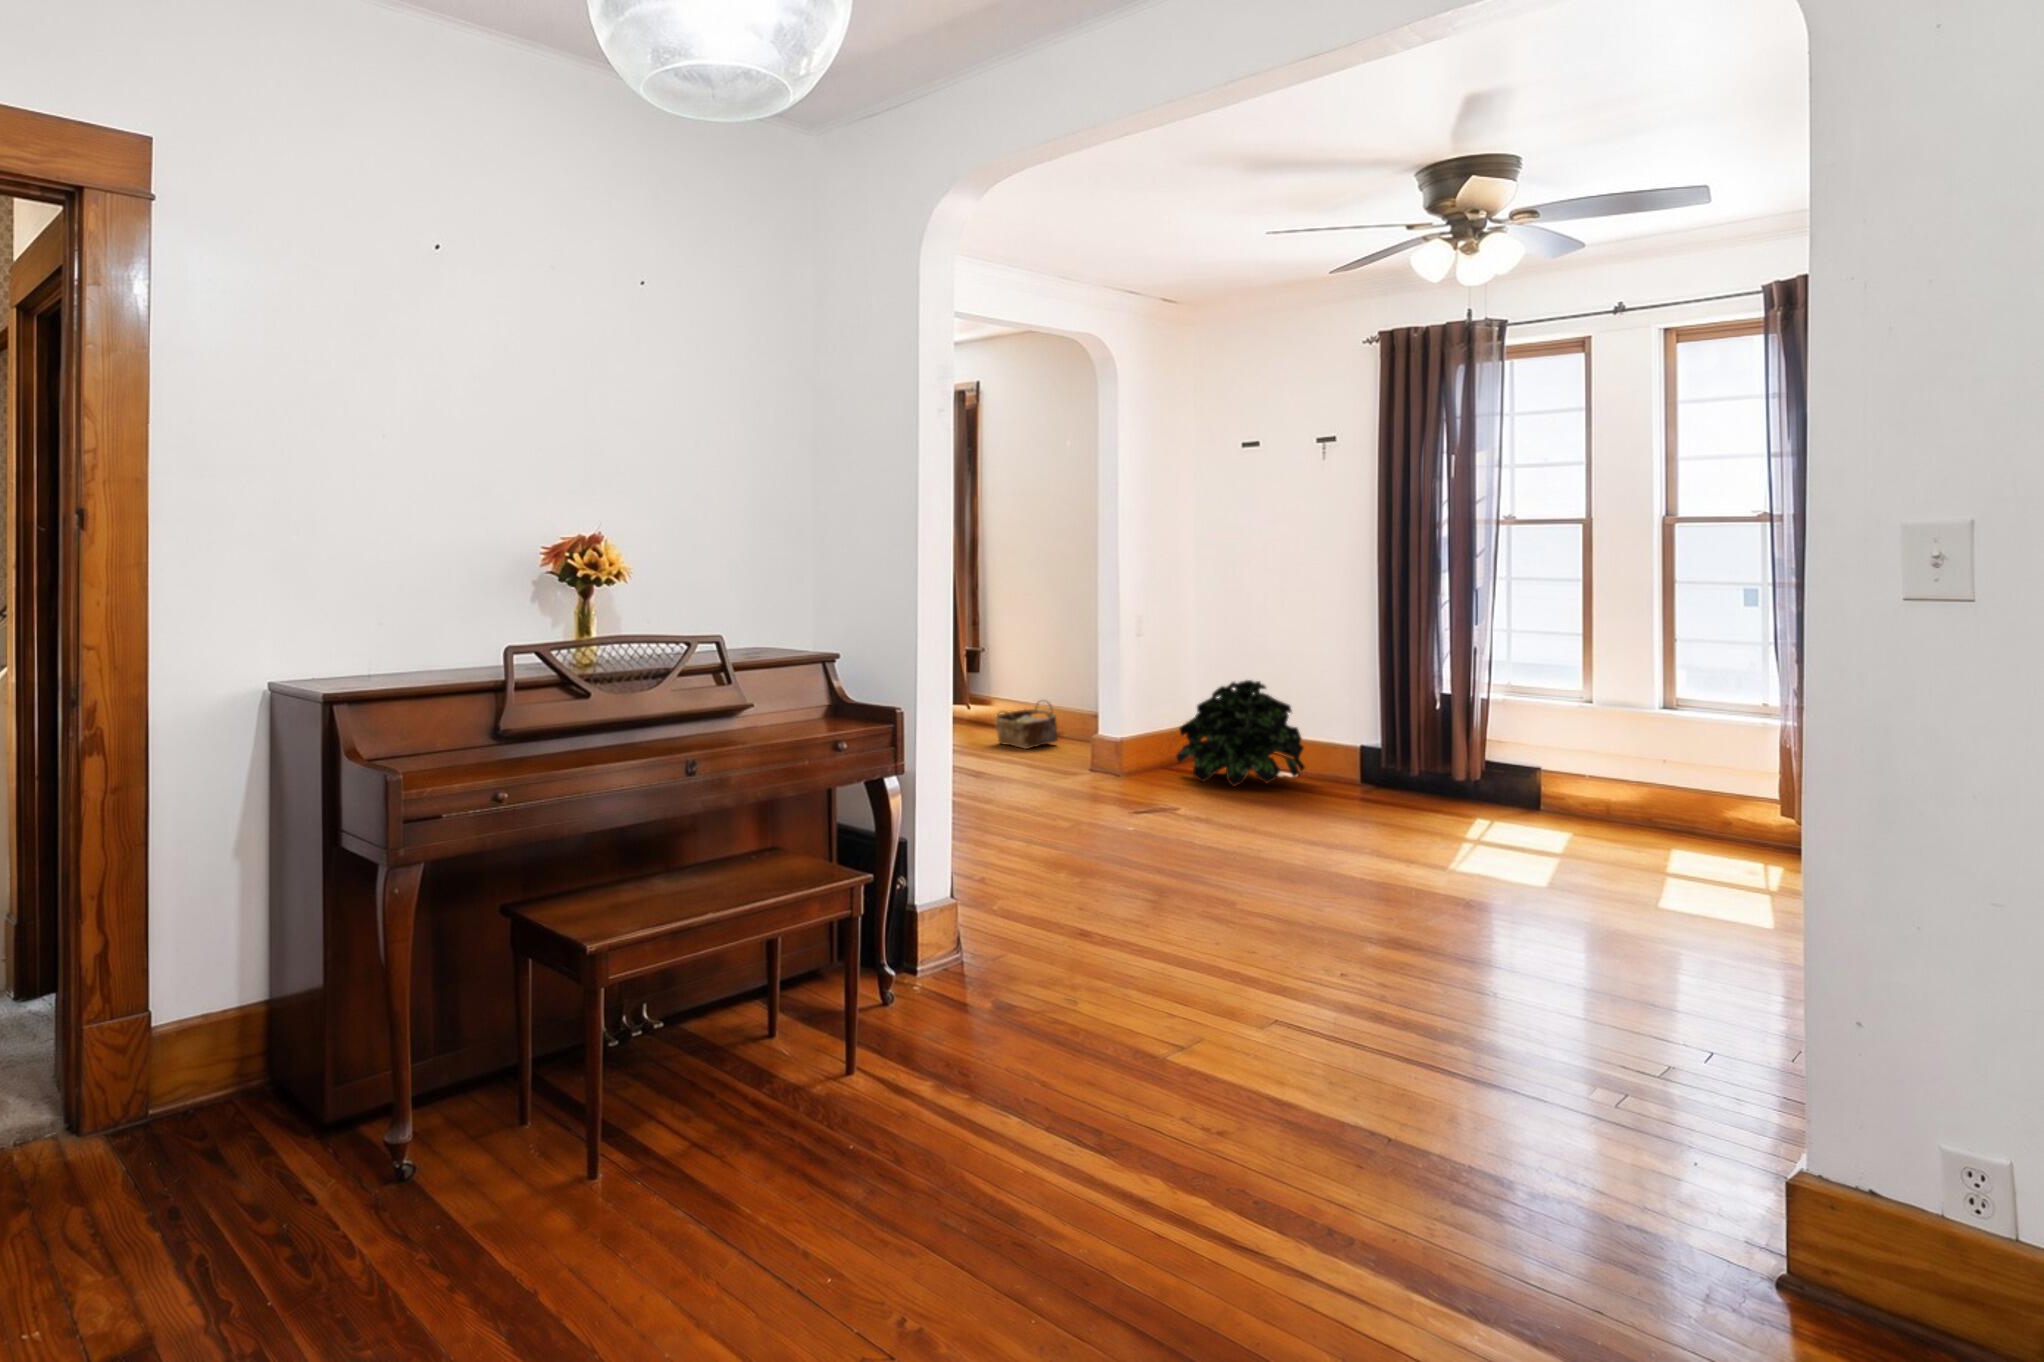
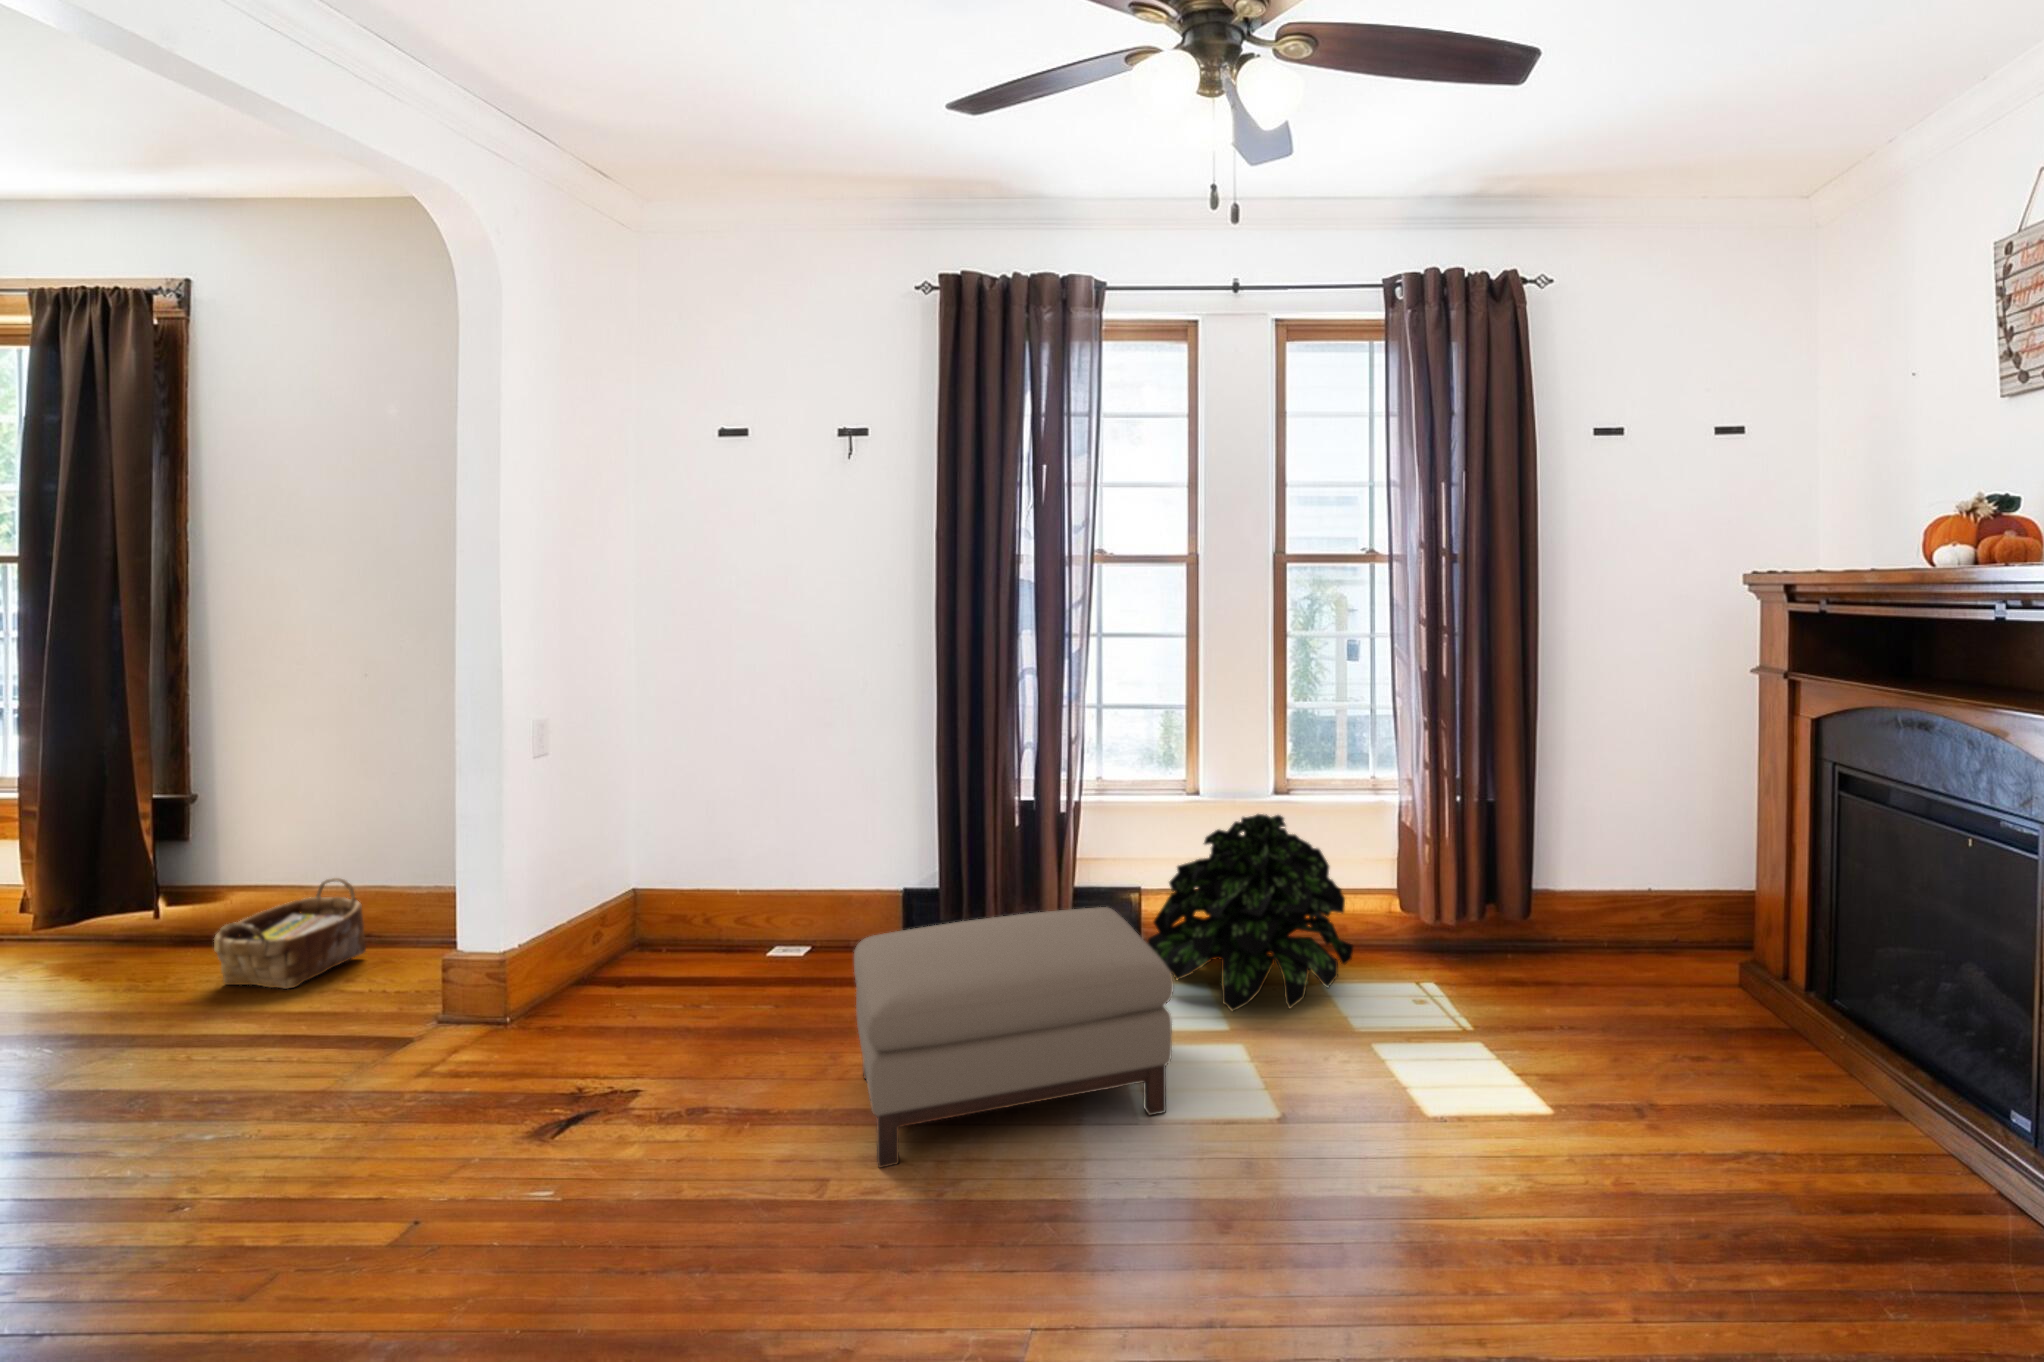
potted plant: present [1177,680,1305,786] -> present [1147,814,1353,1011]
ottoman: none [1296,738,1497,861] -> present [854,907,1174,1168]

